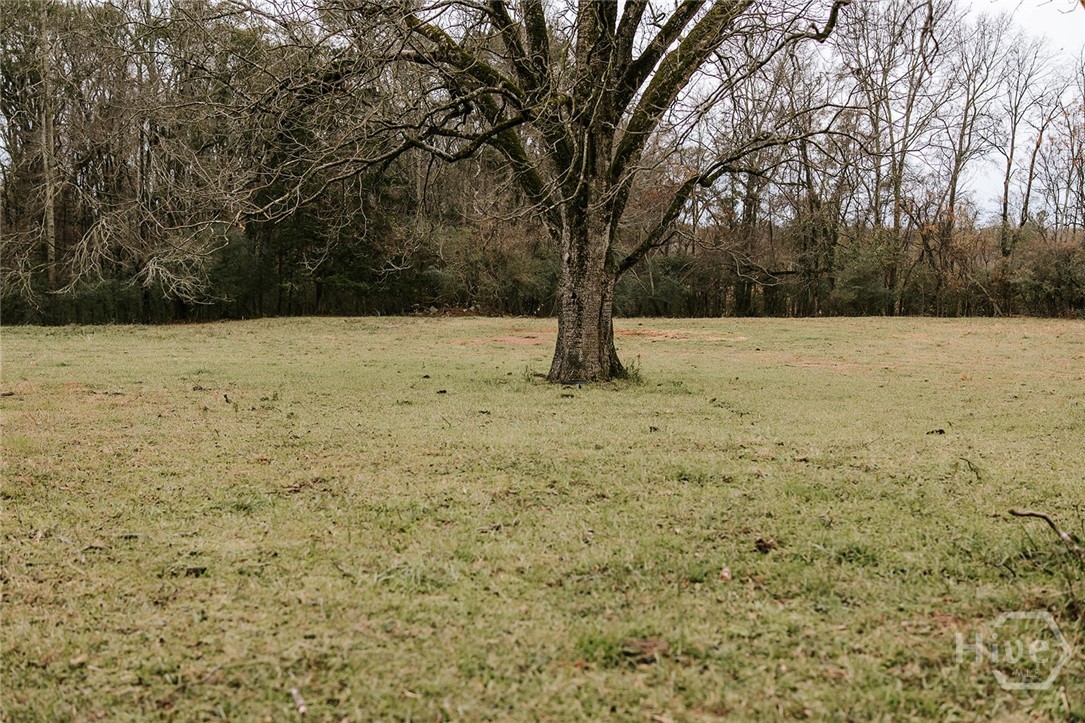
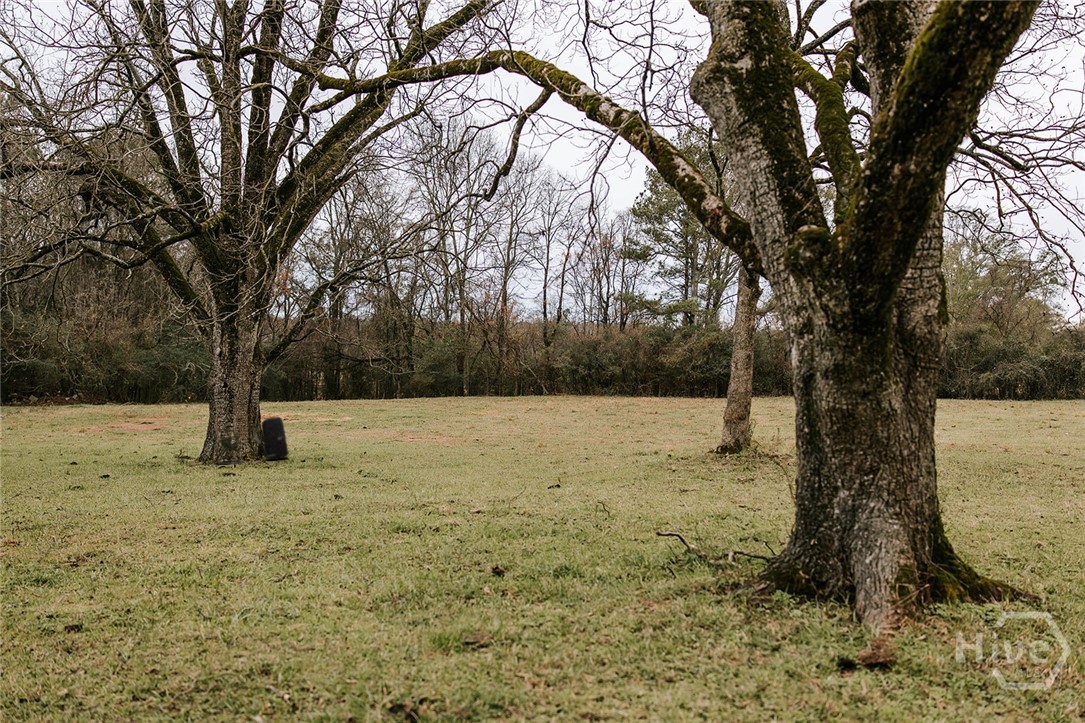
backpack: none [603,334,641,382] -> present [253,417,289,460]

